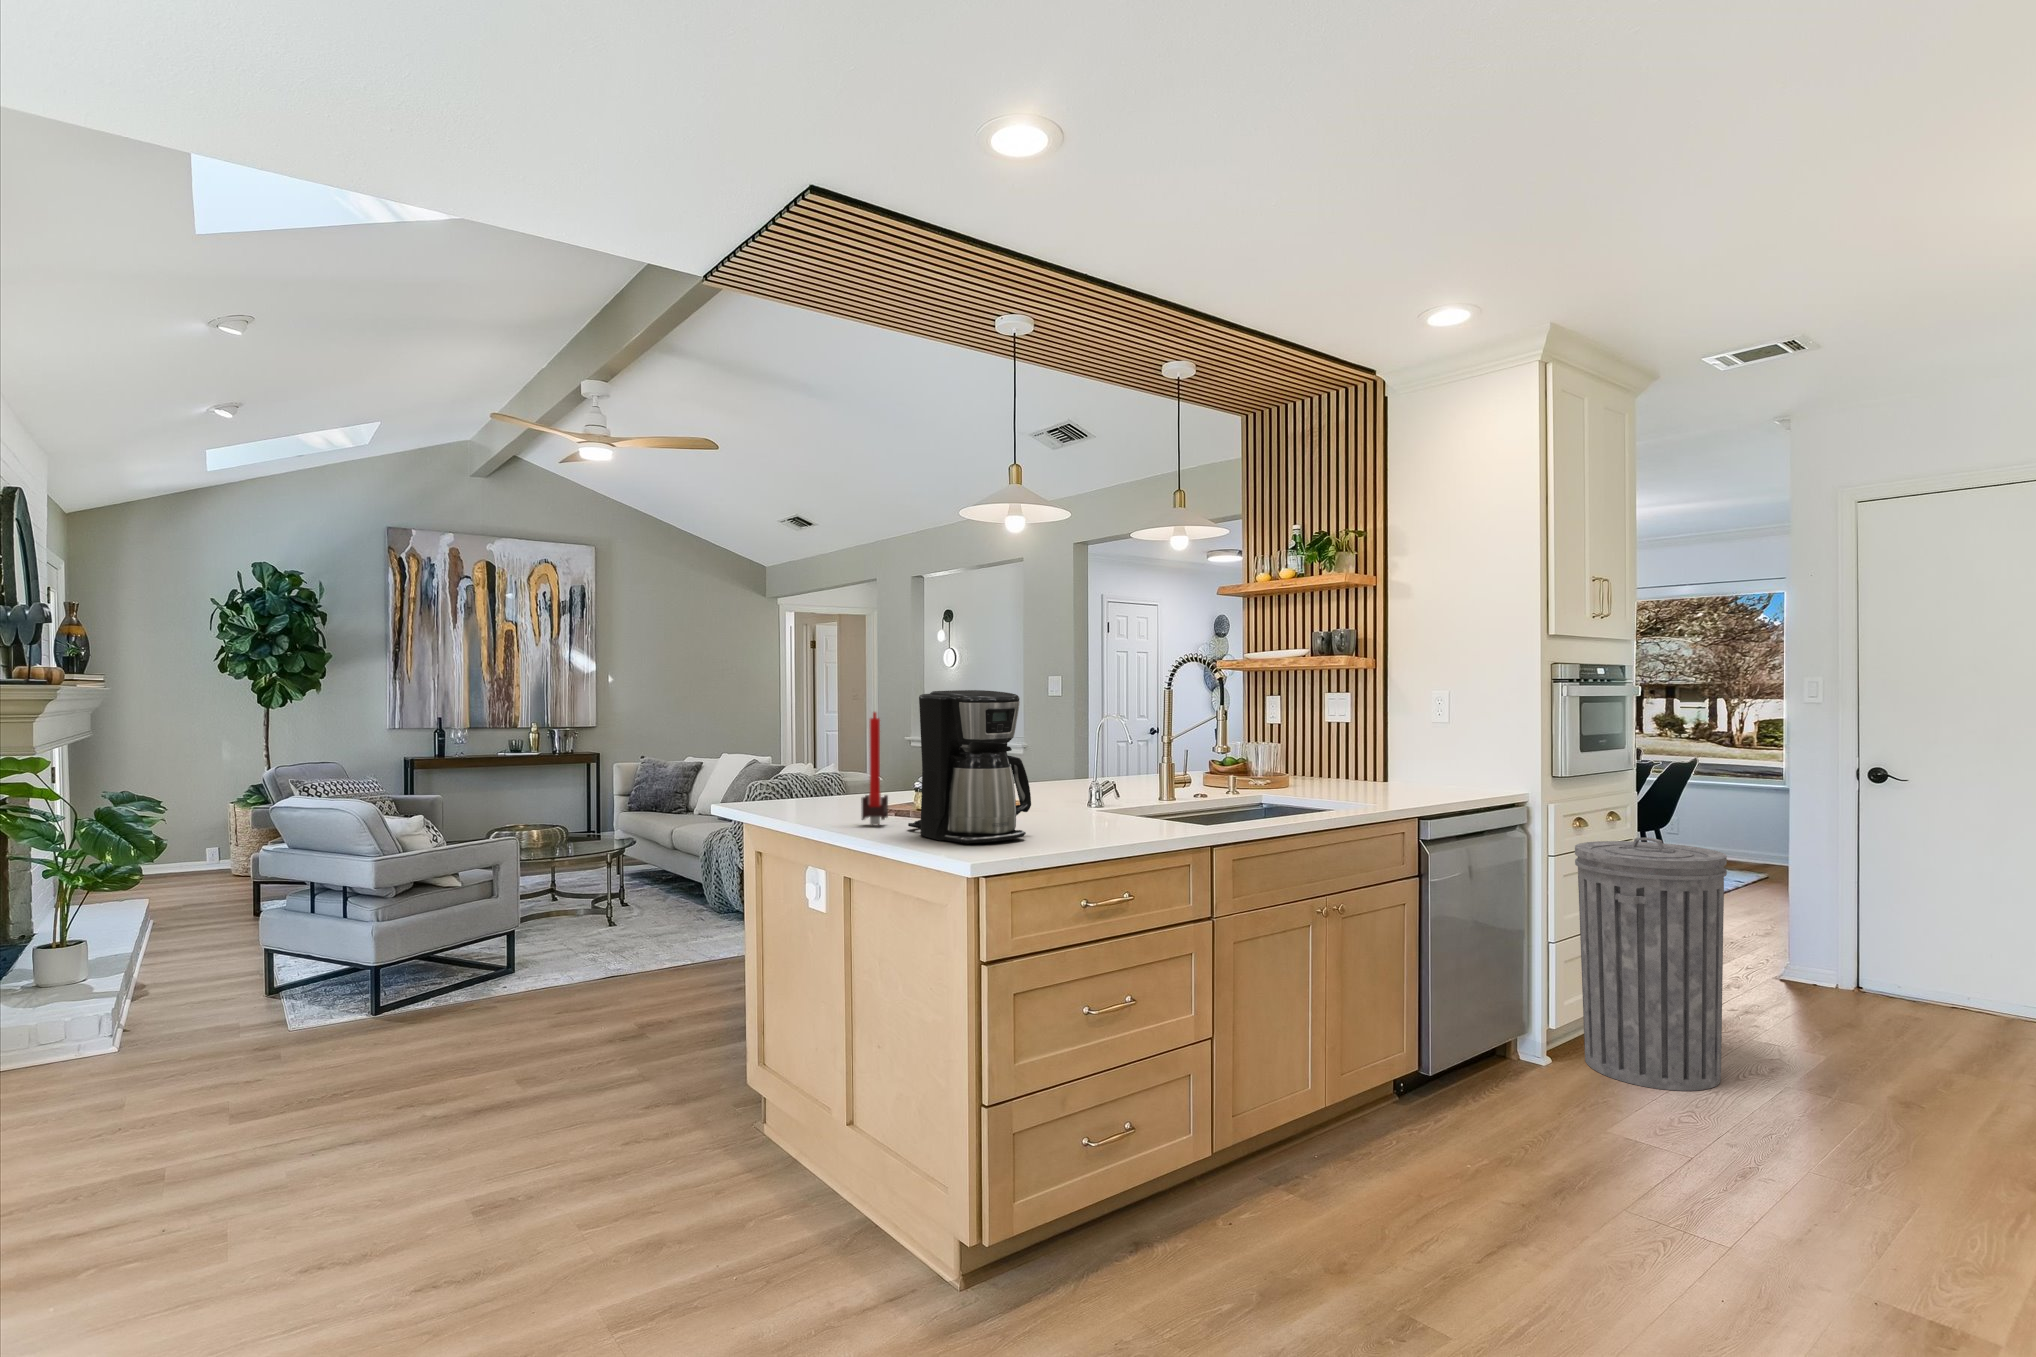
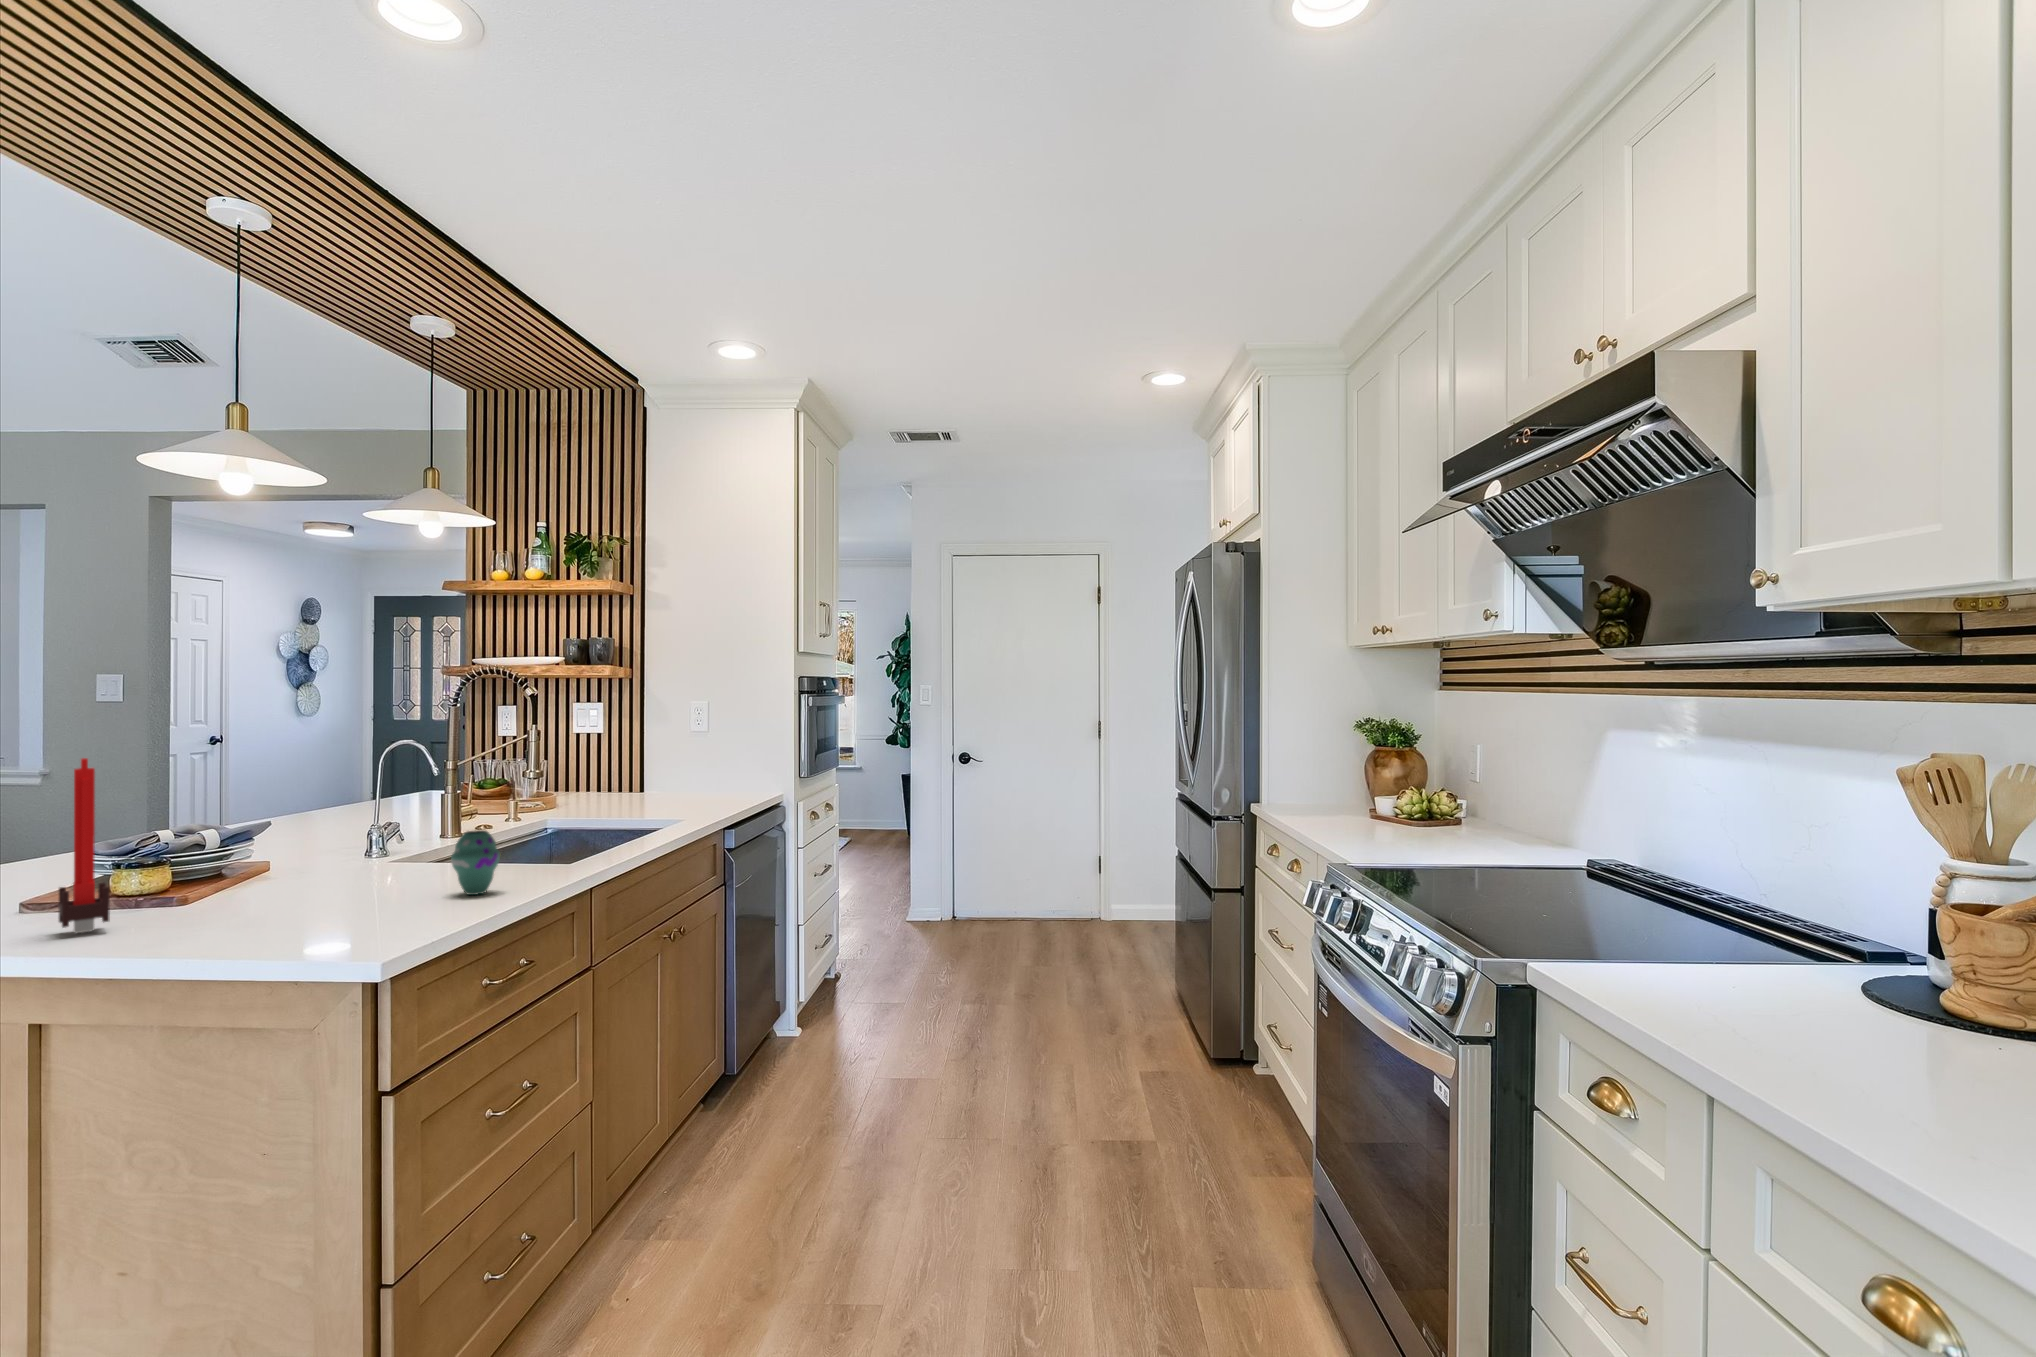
coffee maker: present [908,690,1031,844] -> none [164,723,389,938]
vase: none [1085,783,1121,836] -> present [451,830,500,895]
trash can: present [1575,838,1727,1091] -> none [817,823,927,1031]

